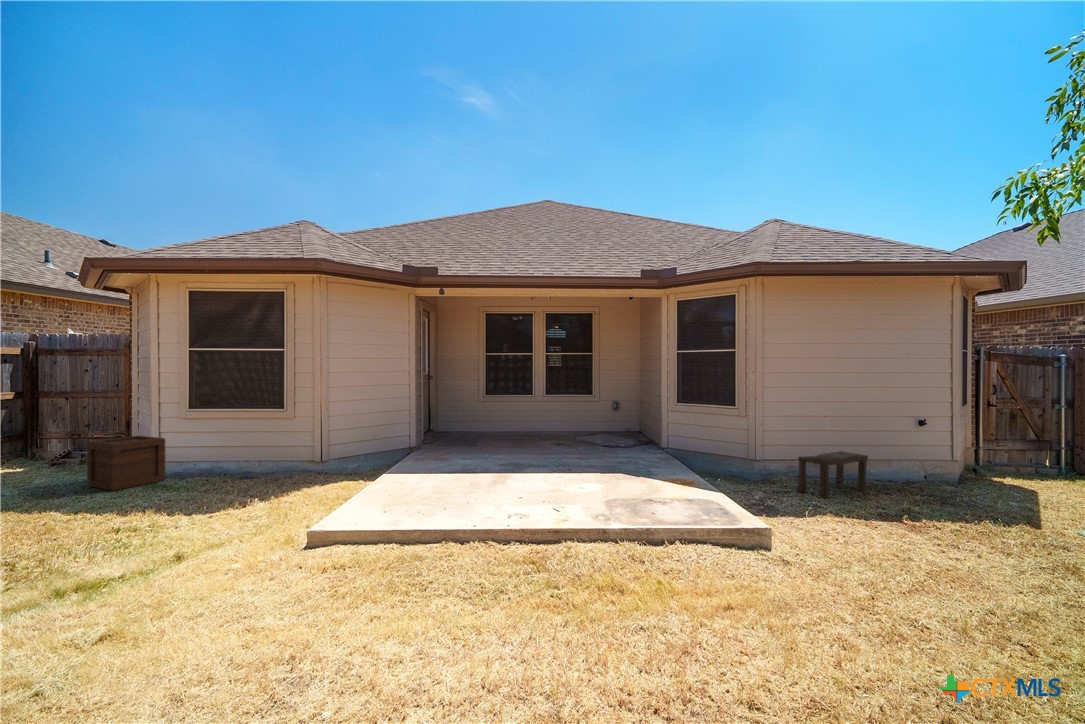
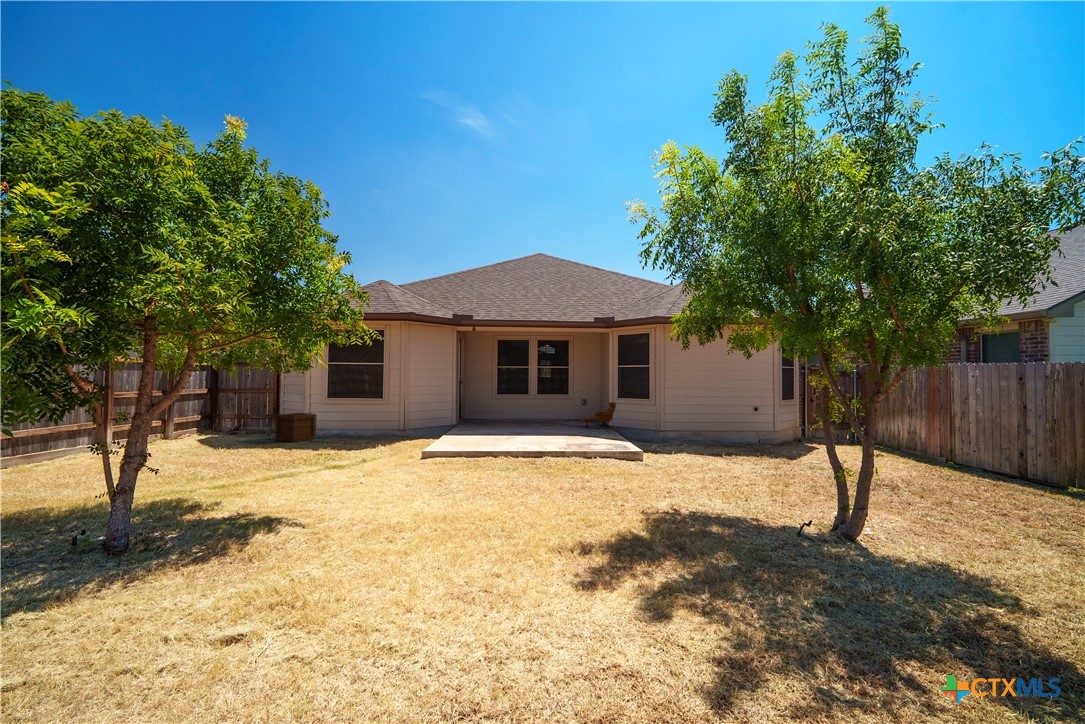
lounge chair: none [618,409,677,456] -> present [582,402,616,429]
bench: present [798,451,868,498] -> none [676,425,715,448]

